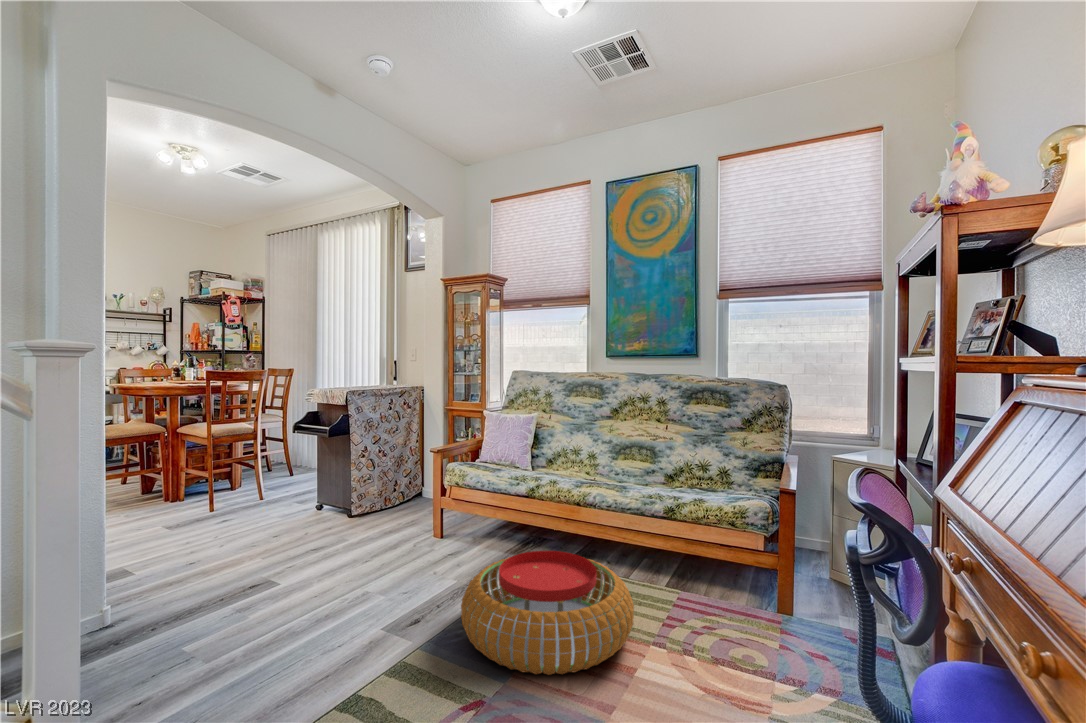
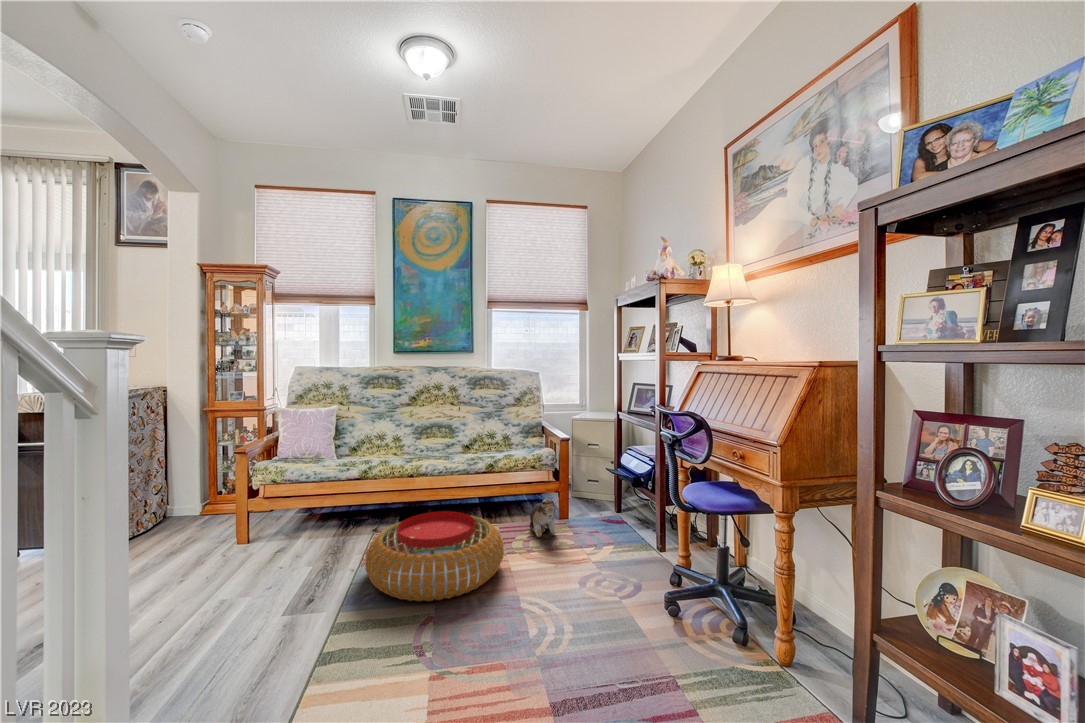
plush toy: none [714,576,754,637] -> present [530,498,557,537]

